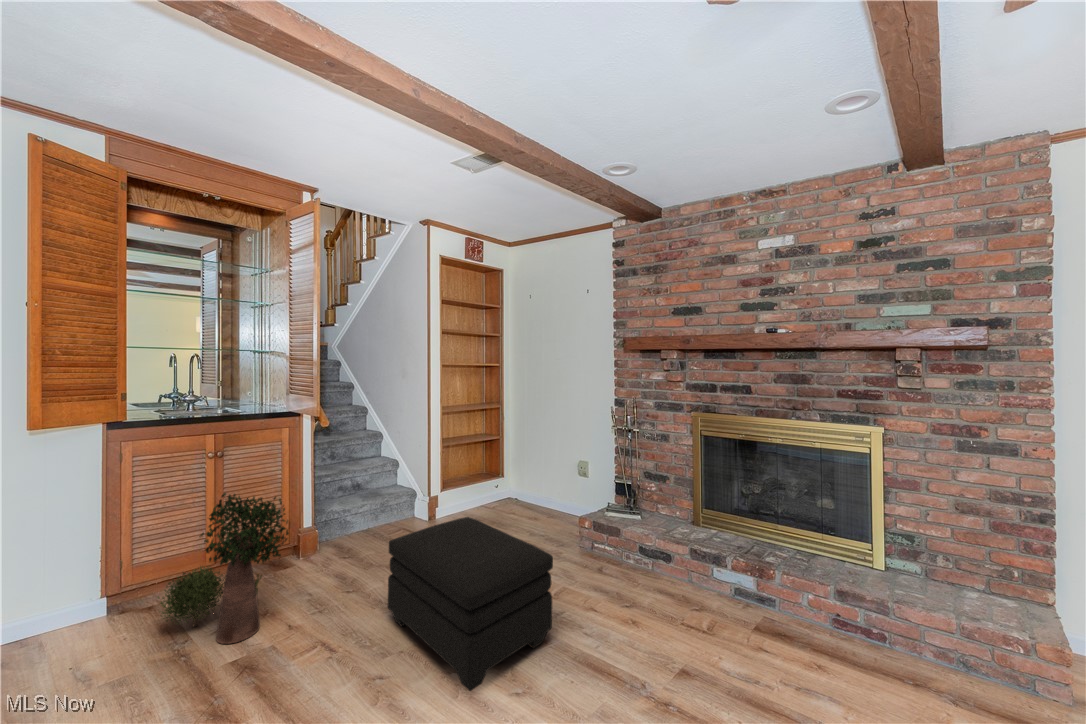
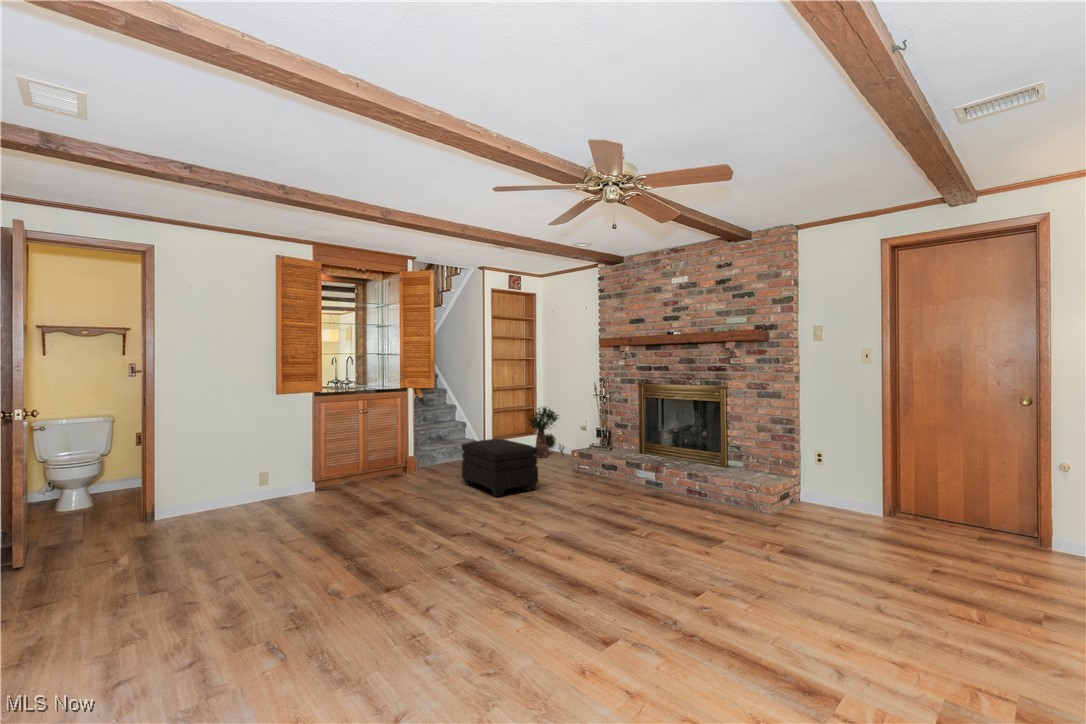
potted plant: present [157,493,289,644] -> present [529,407,564,458]

